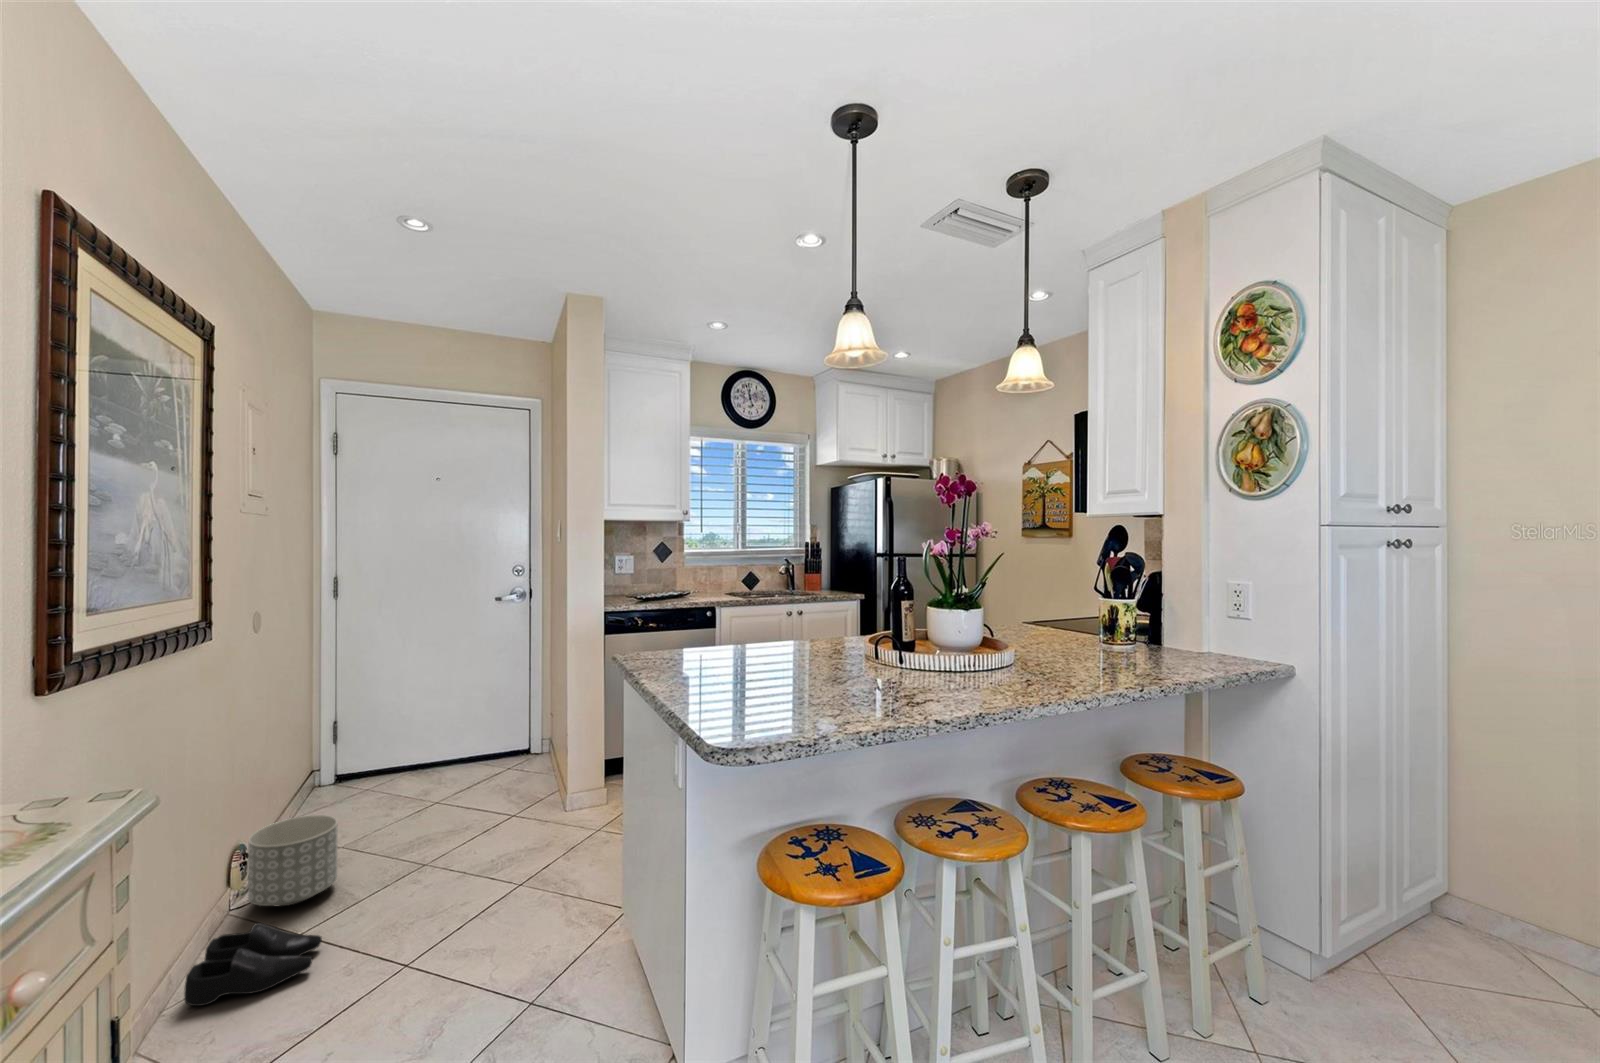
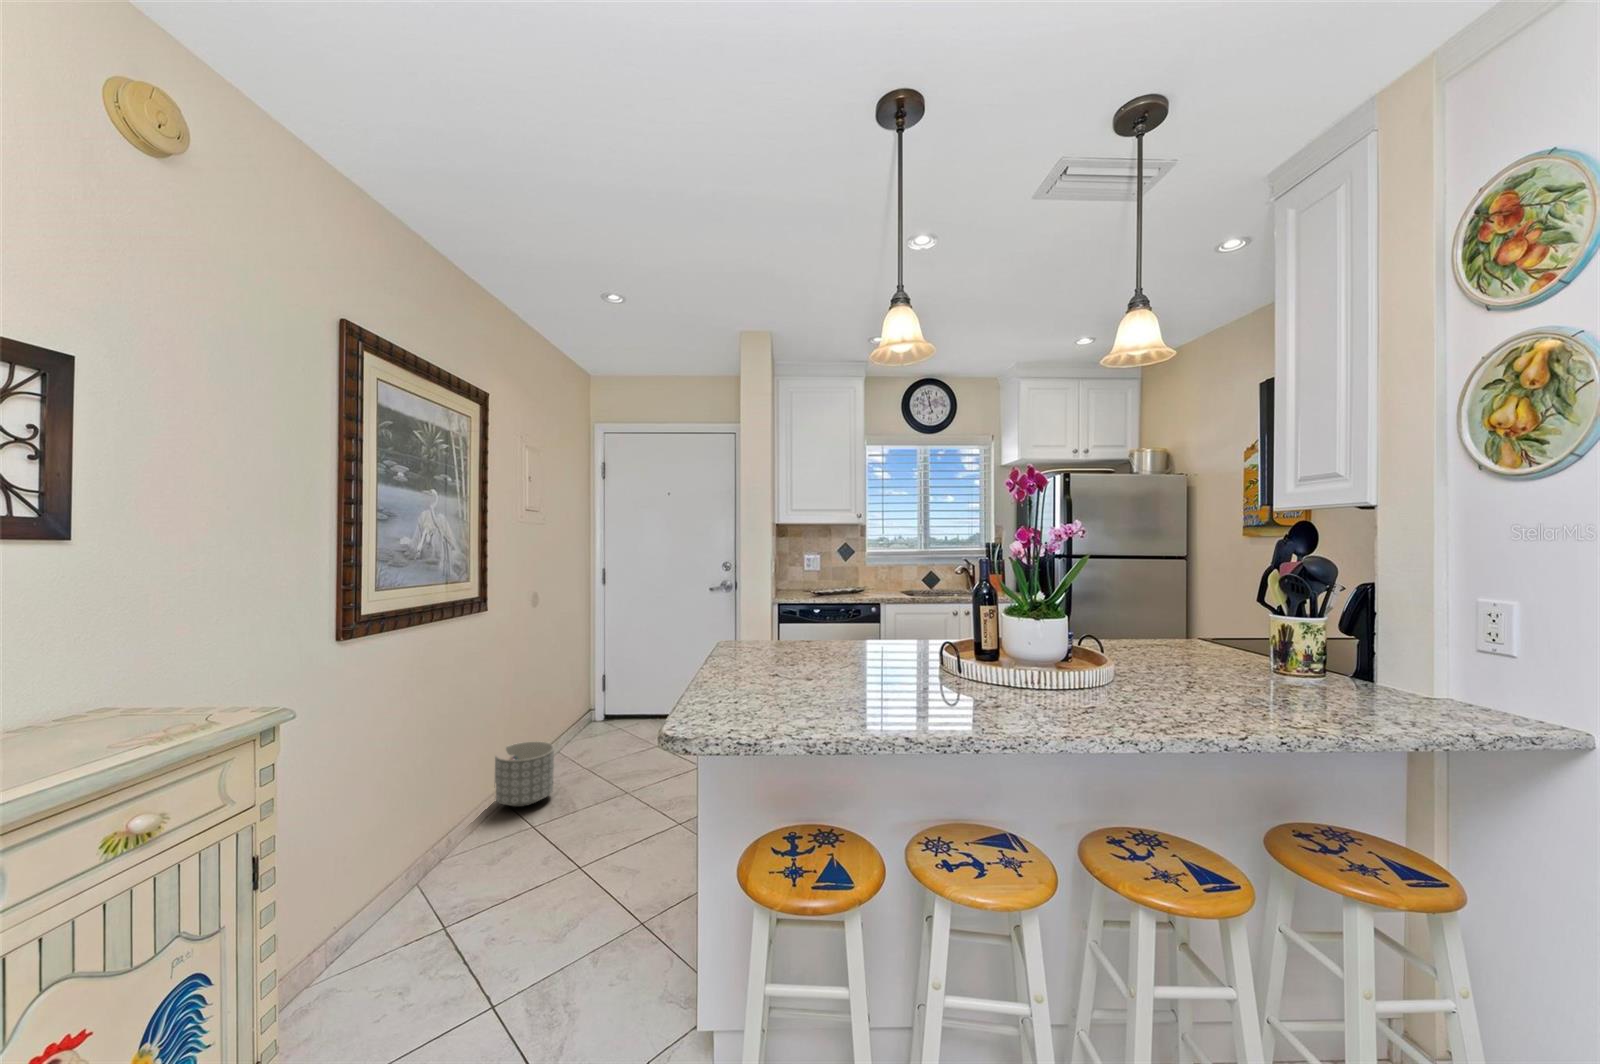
shoe: present [184,923,322,1006] -> none [426,816,520,868]

